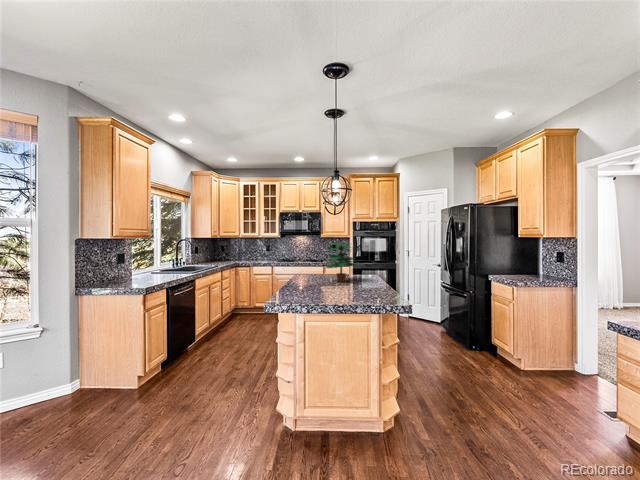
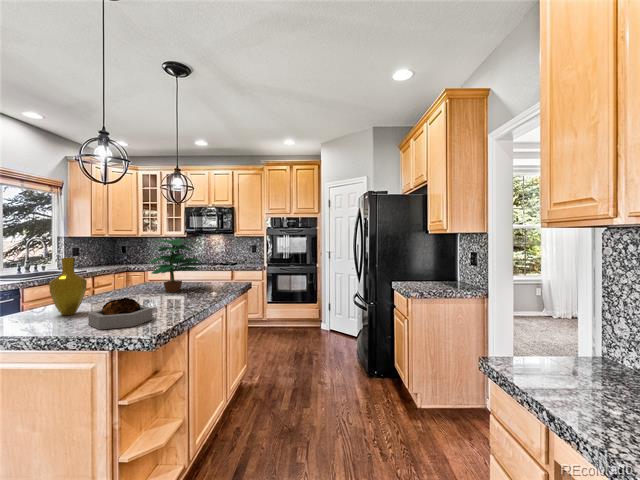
vase: none [307,257,327,295] -> present [49,258,87,316]
decorative bowl: none [350,282,382,302] -> present [88,298,152,330]

